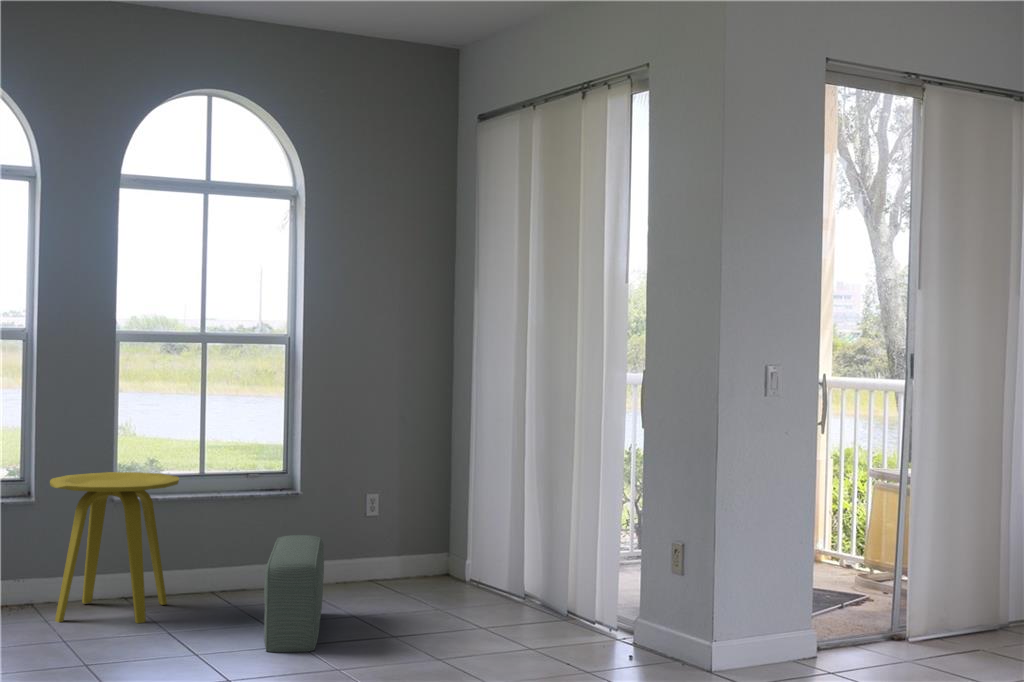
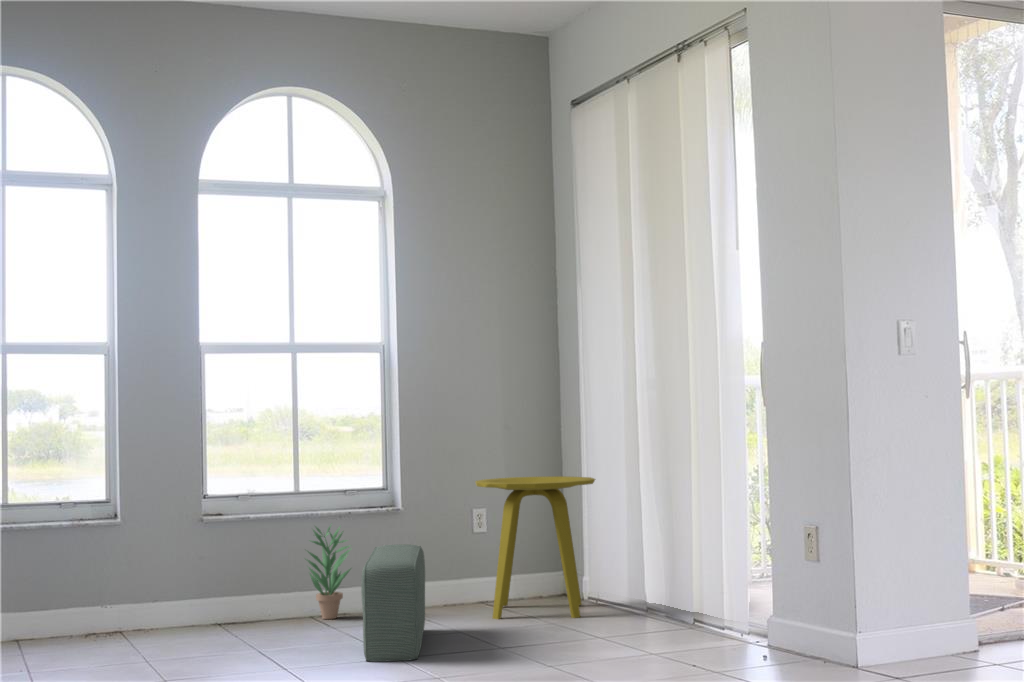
side table: present [50,472,179,623] -> present [476,476,595,619]
potted plant: none [209,508,256,597] -> present [307,525,351,619]

